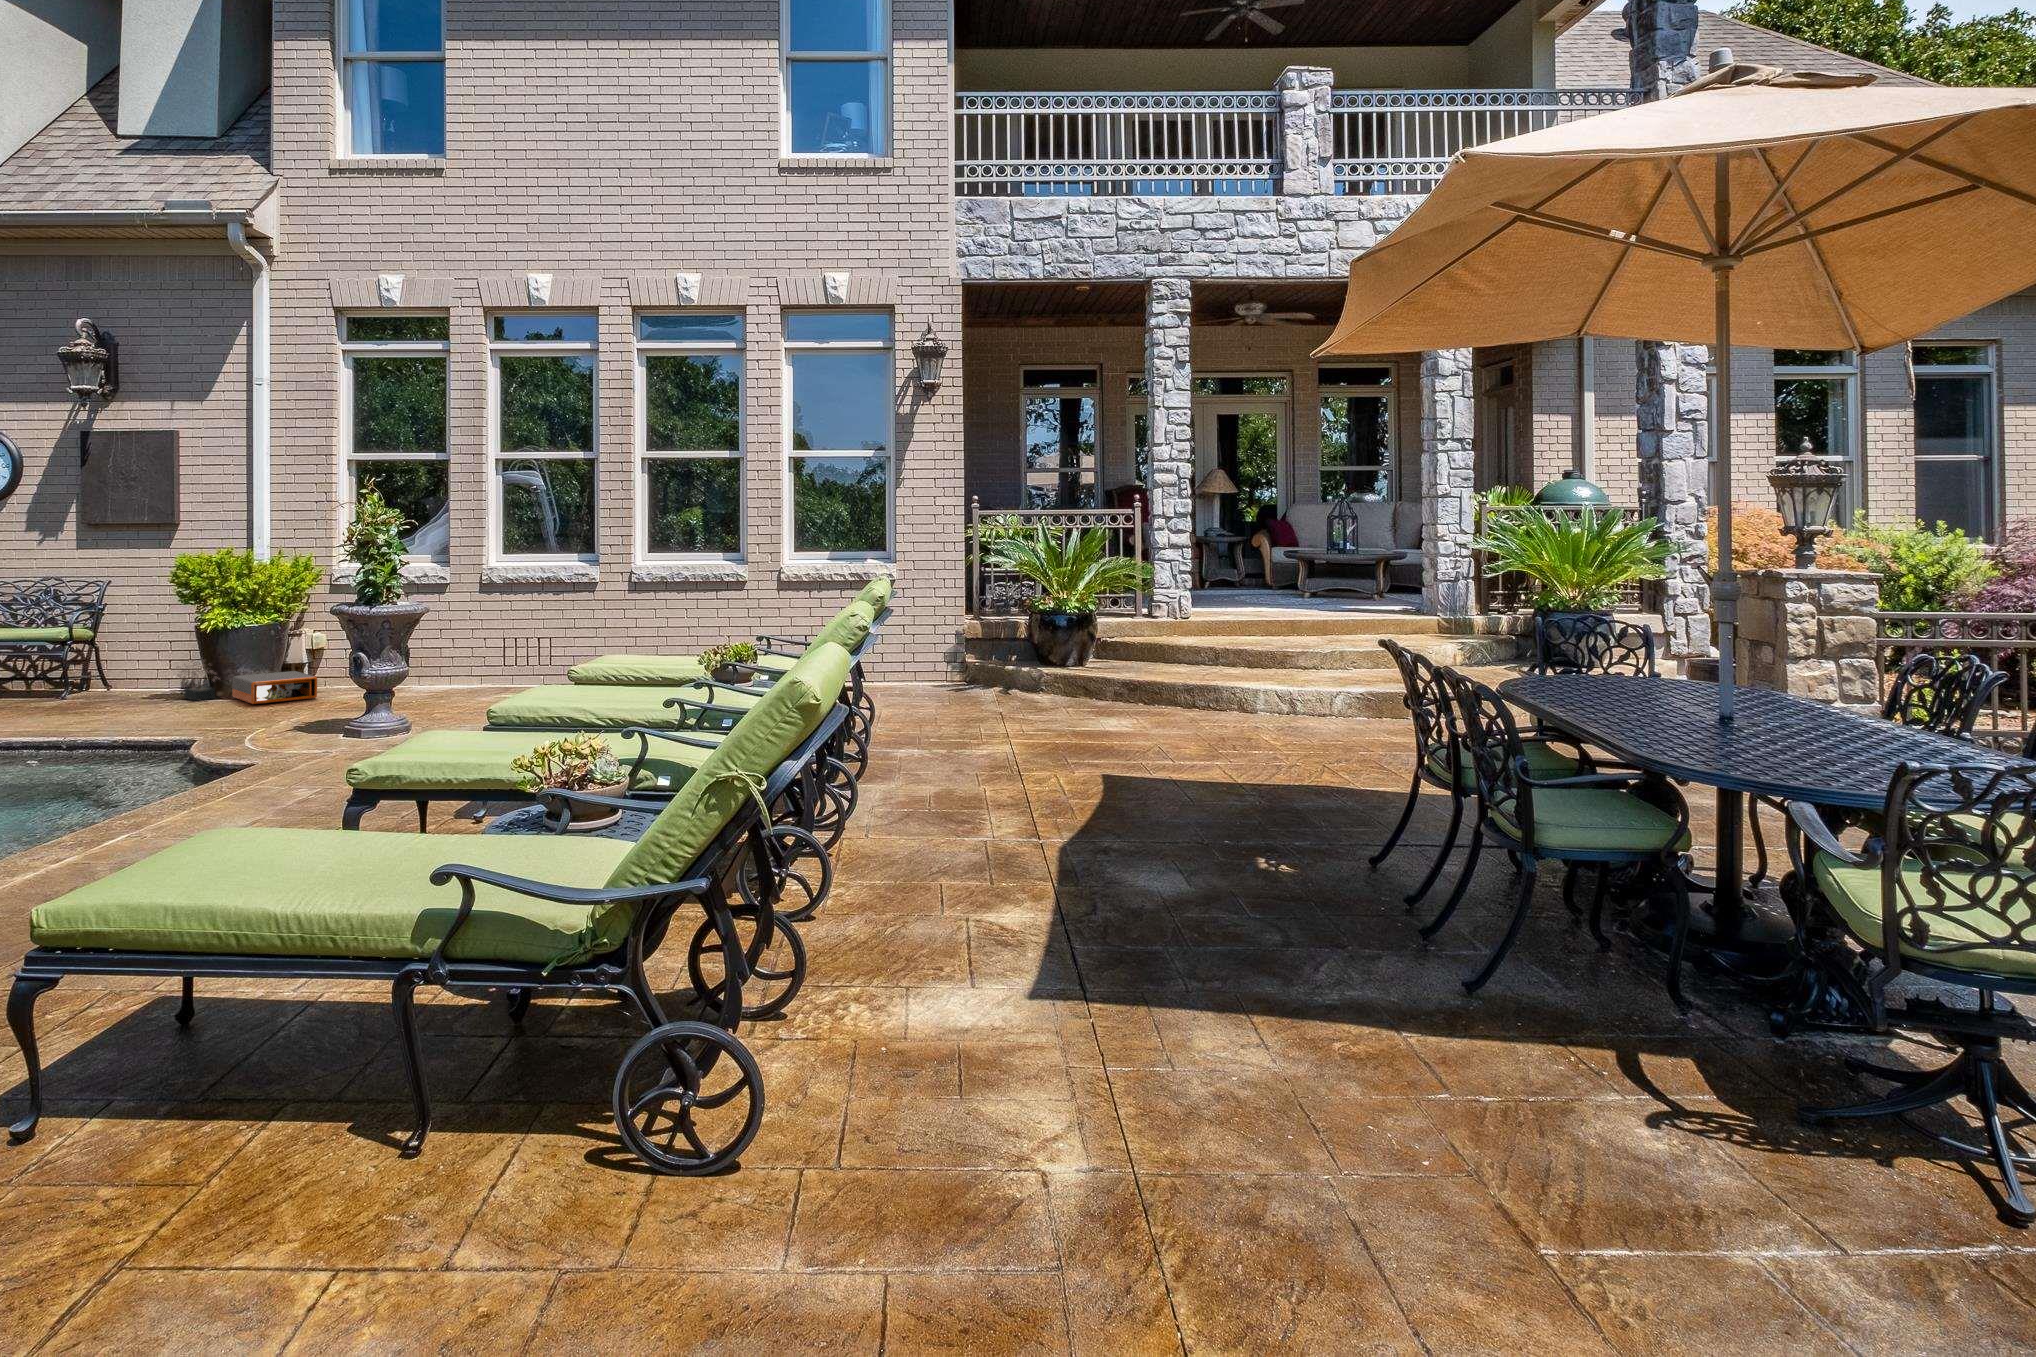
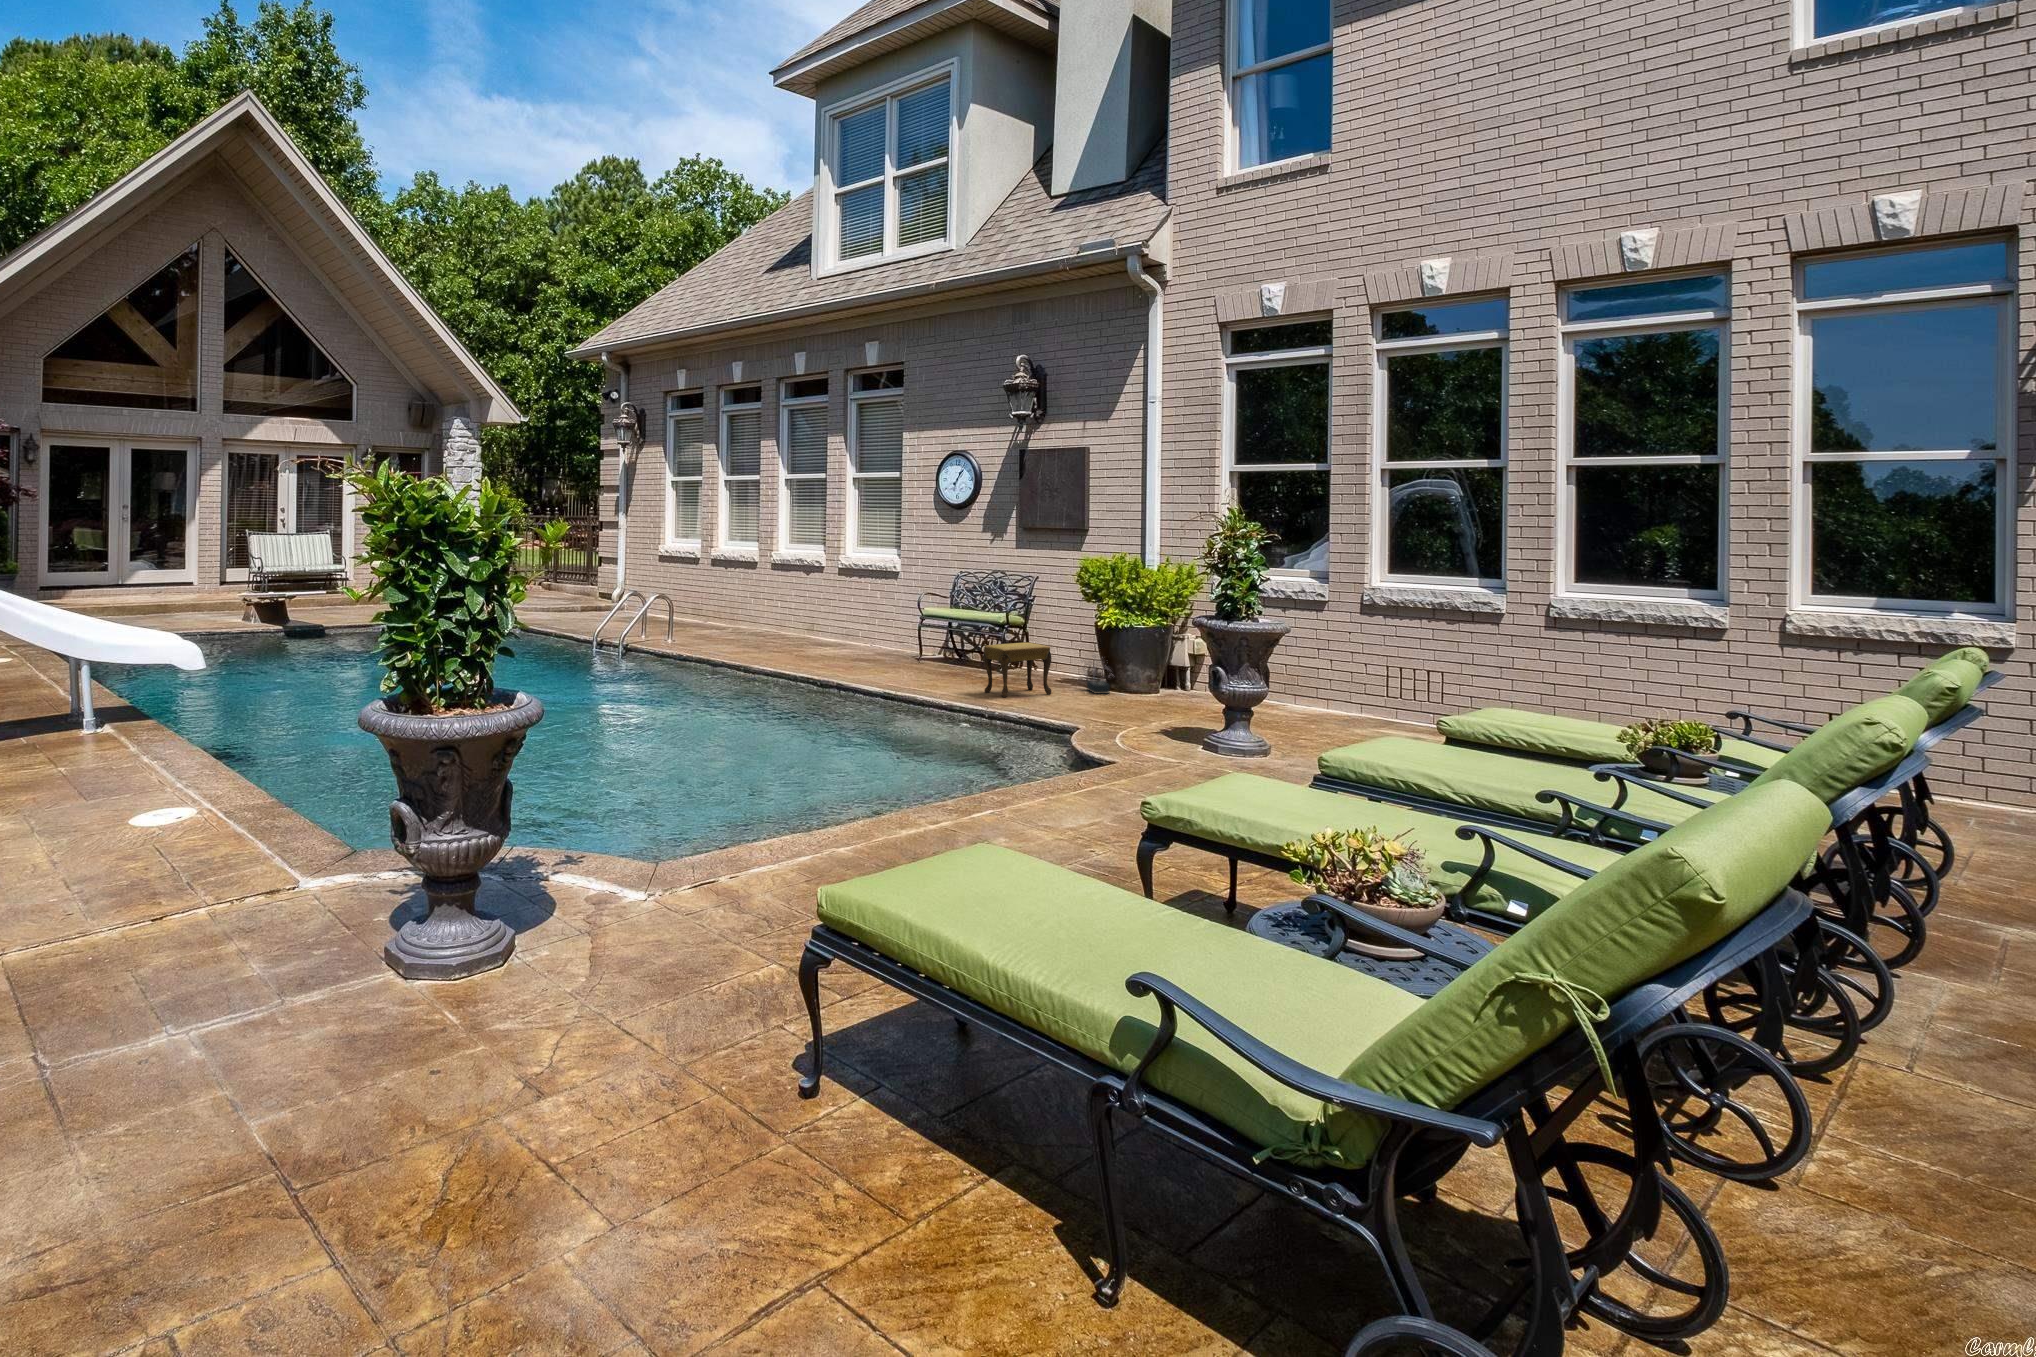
footstool: none [43,655,141,721] -> present [983,643,1052,697]
storage box: present [232,671,317,704] -> none [1123,675,1194,707]

